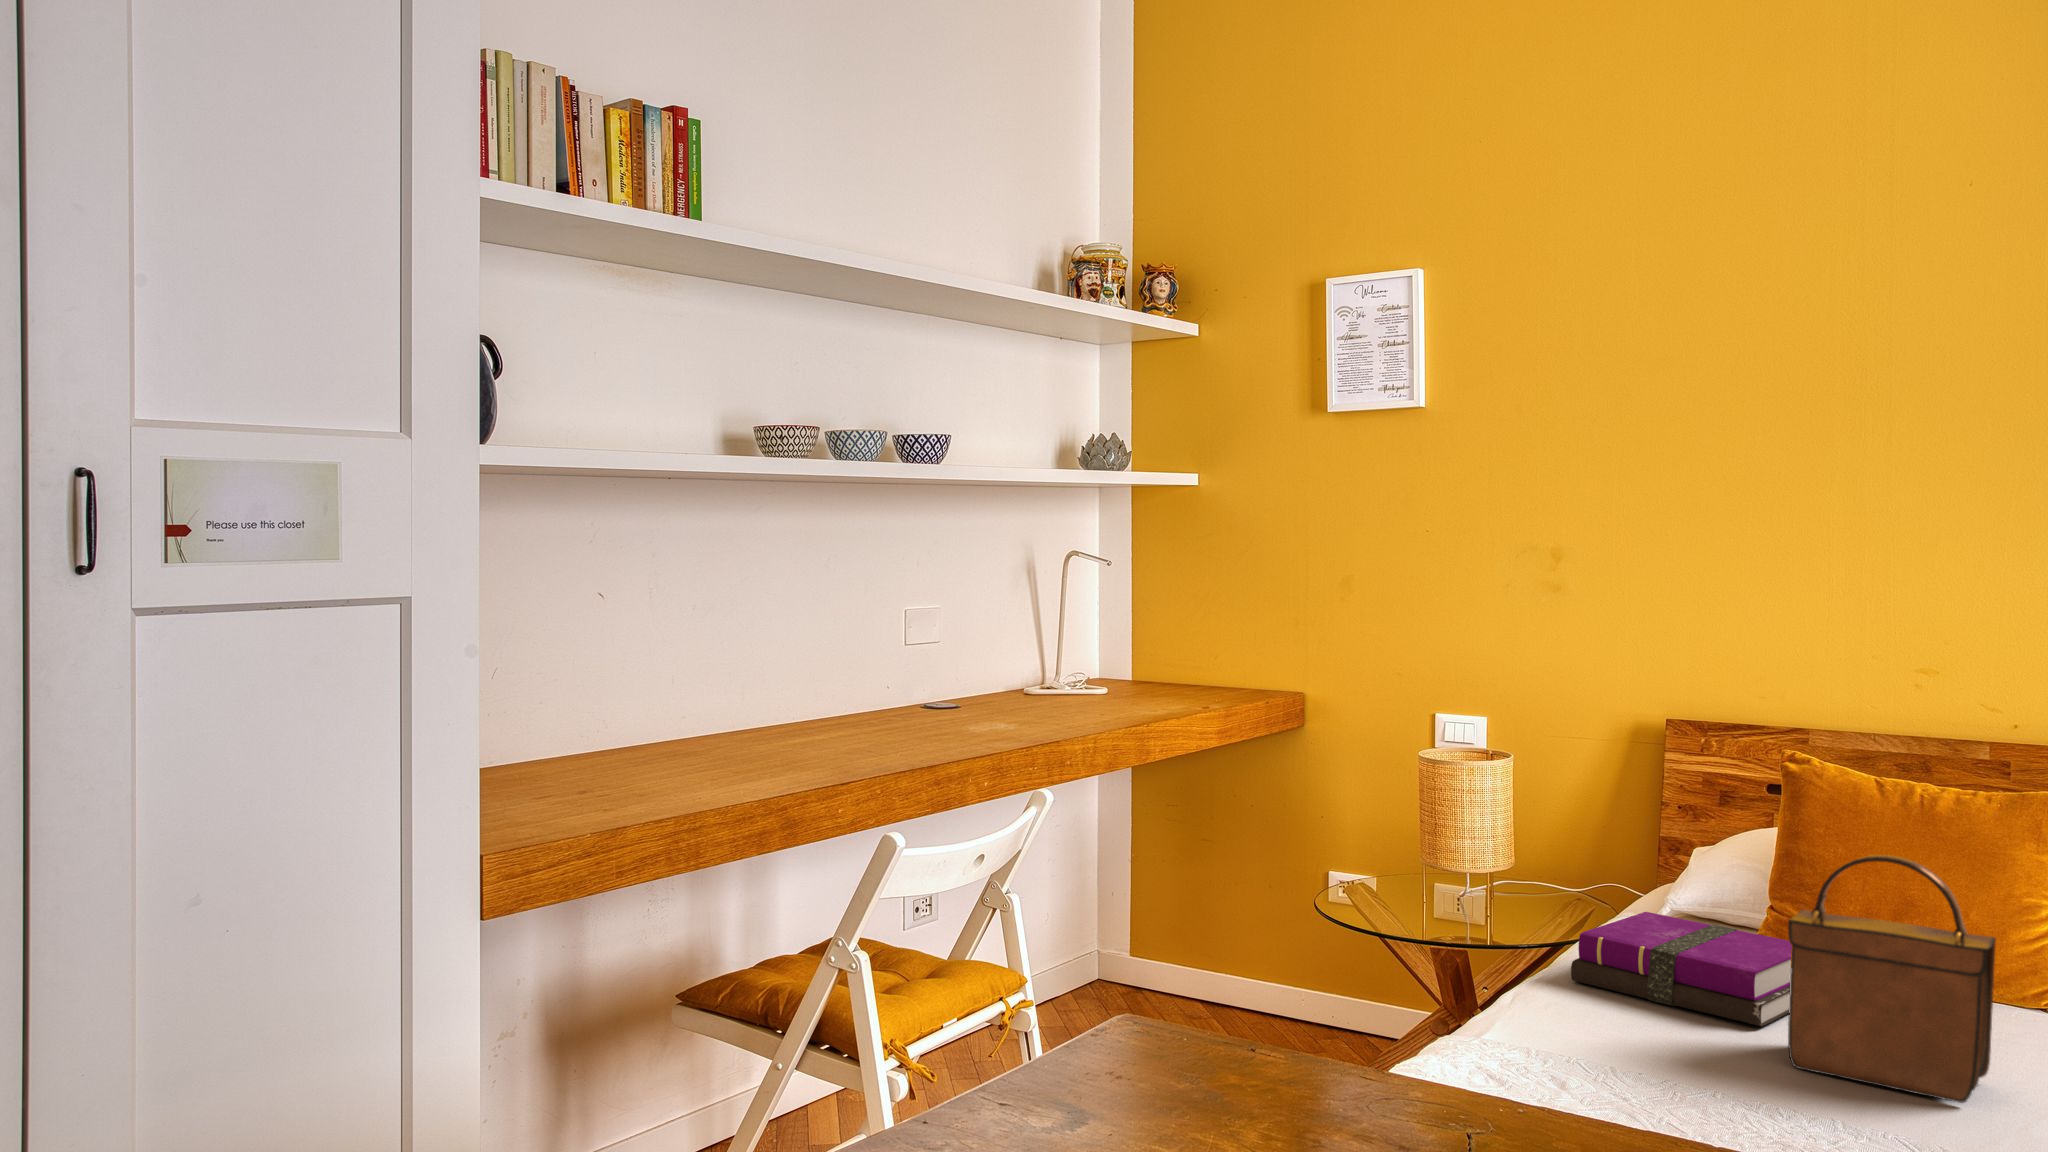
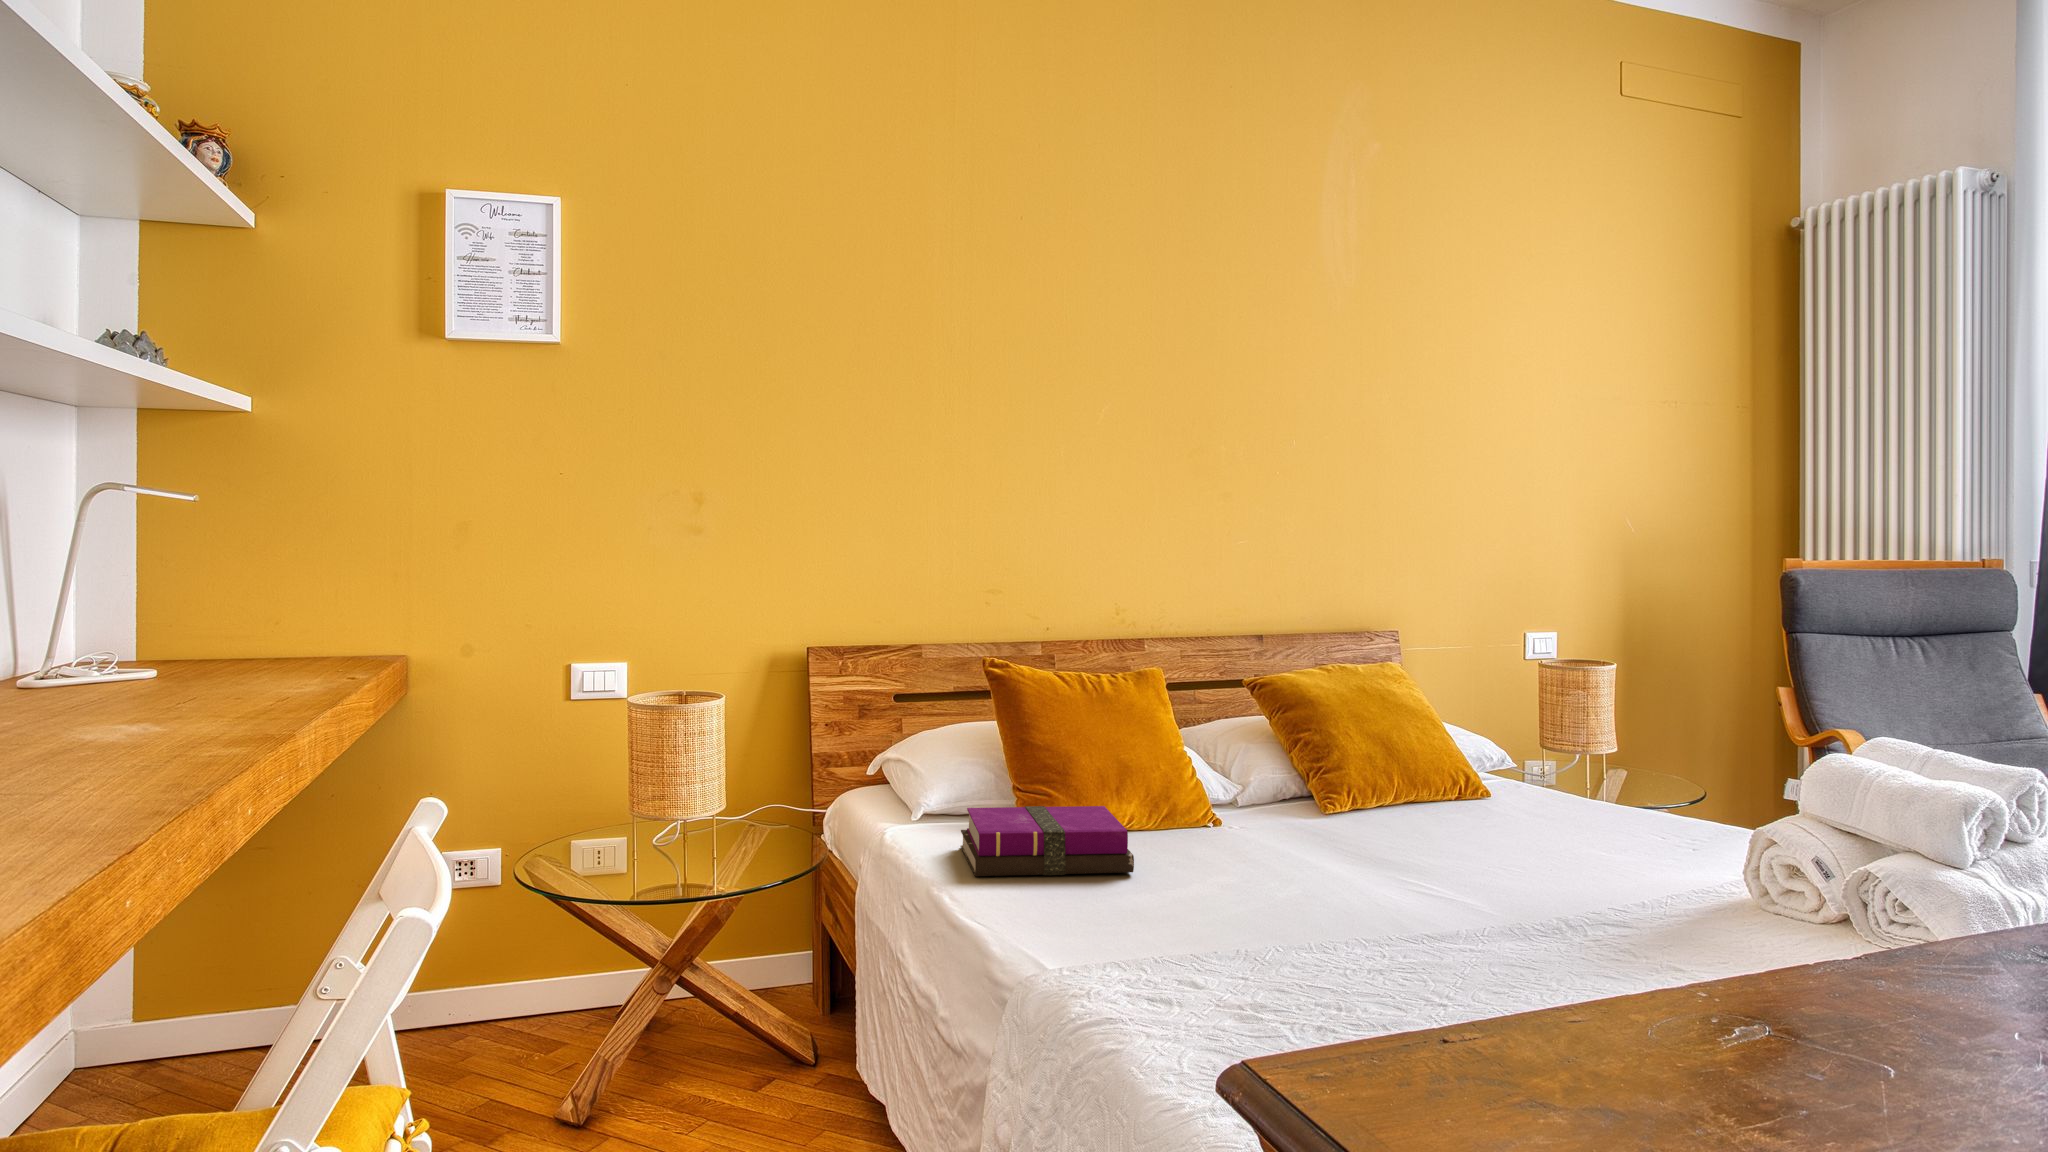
handbag: present [1788,855,1996,1103] -> none [1171,721,1308,892]

